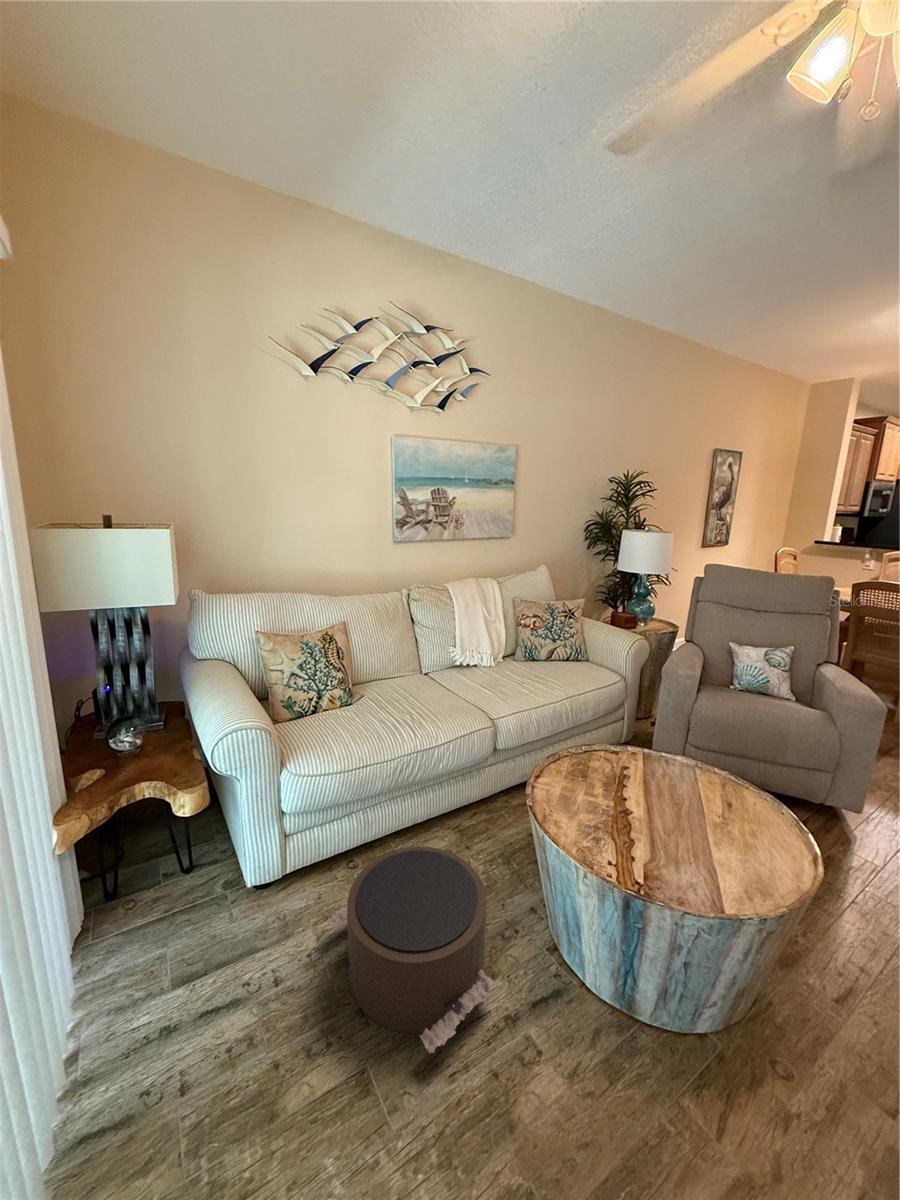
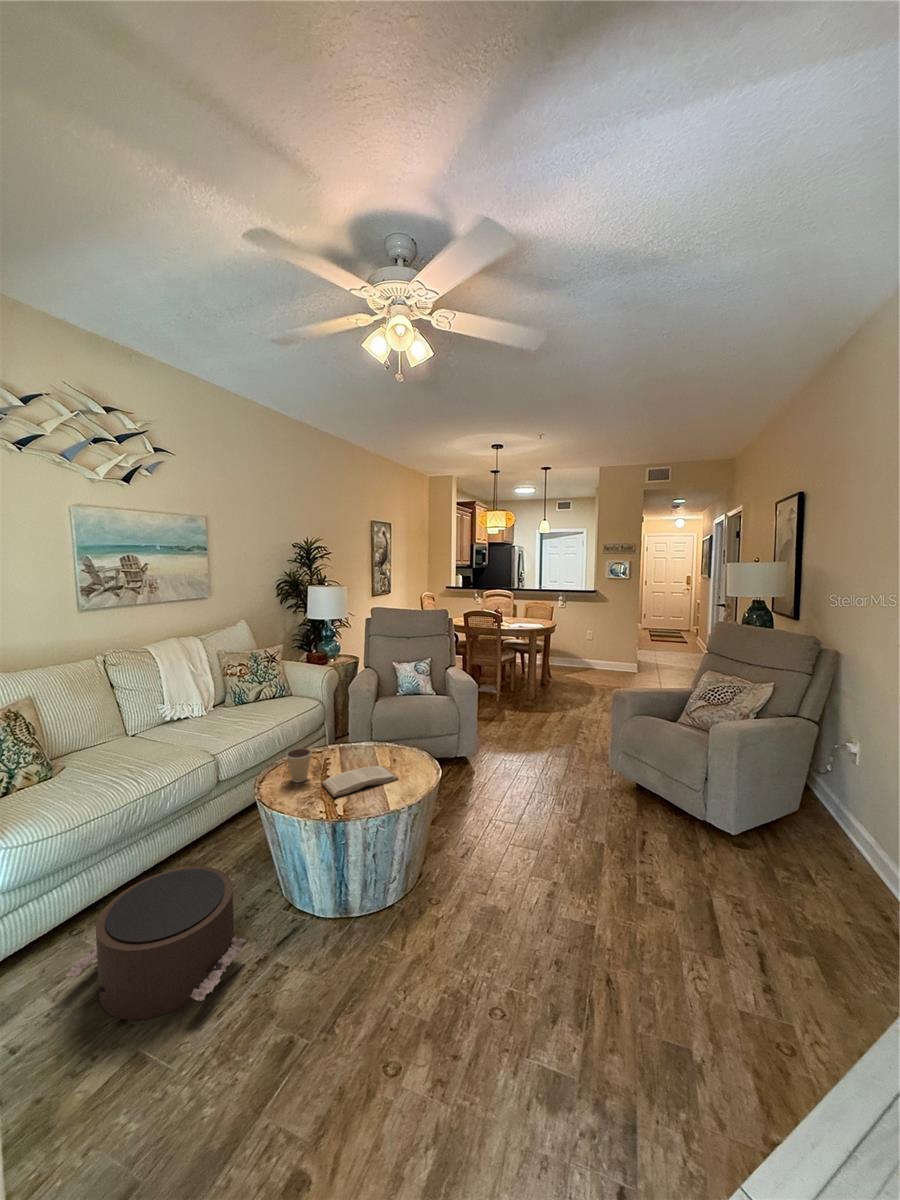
coffee cup: none [570,749,605,795] -> present [286,749,311,782]
book: none [614,803,739,848] -> present [321,766,398,797]

